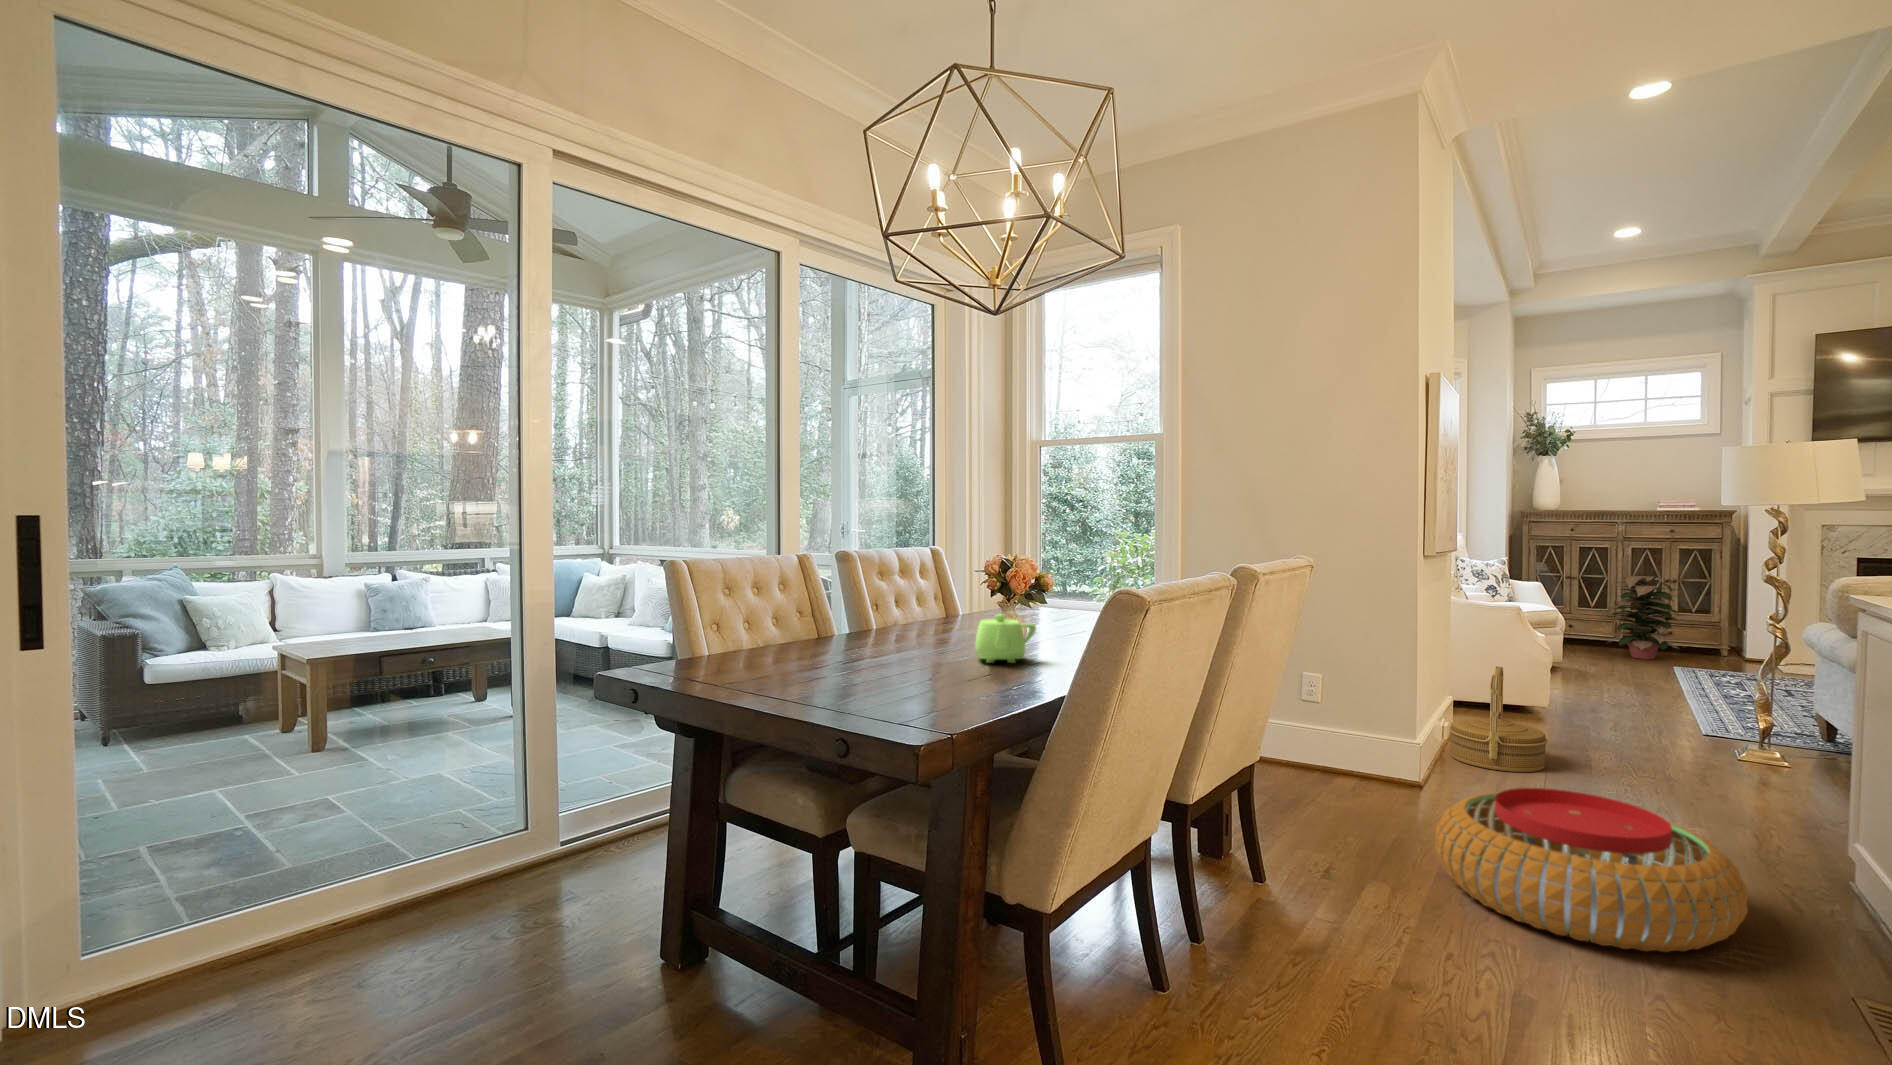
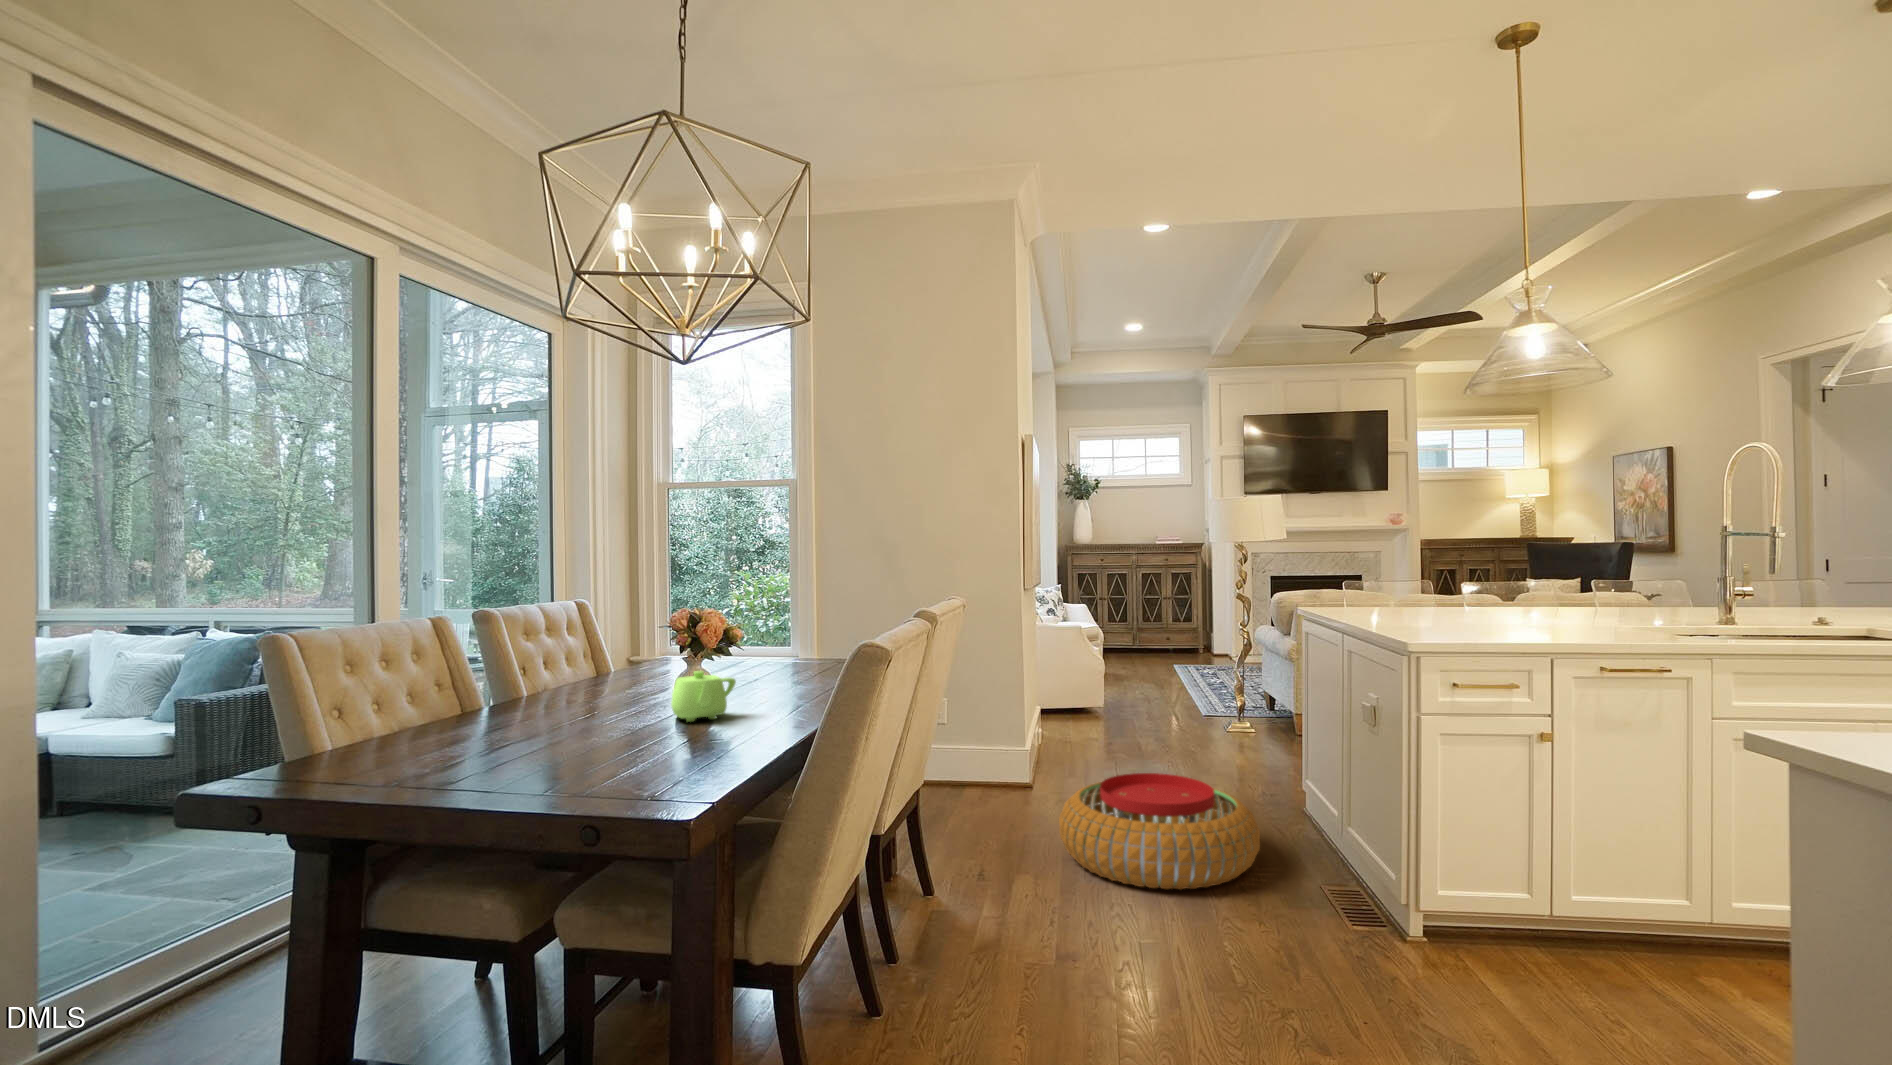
decorative plant: present [1610,576,1679,659] -> none [1127,595,1176,660]
woven basket: present [1449,666,1548,772] -> none [1043,678,1113,764]

